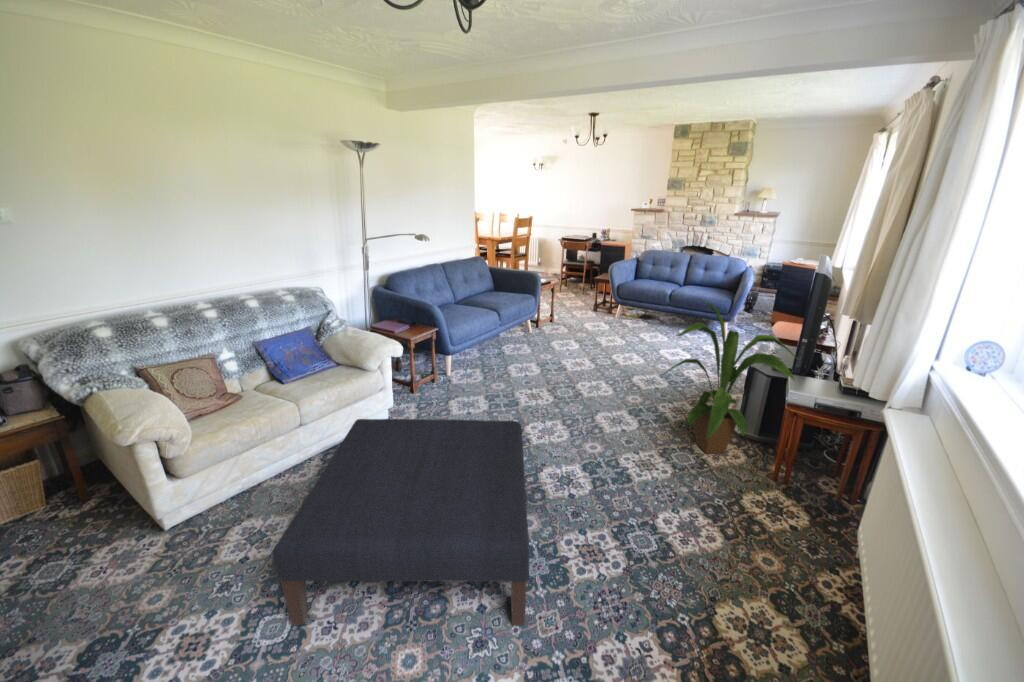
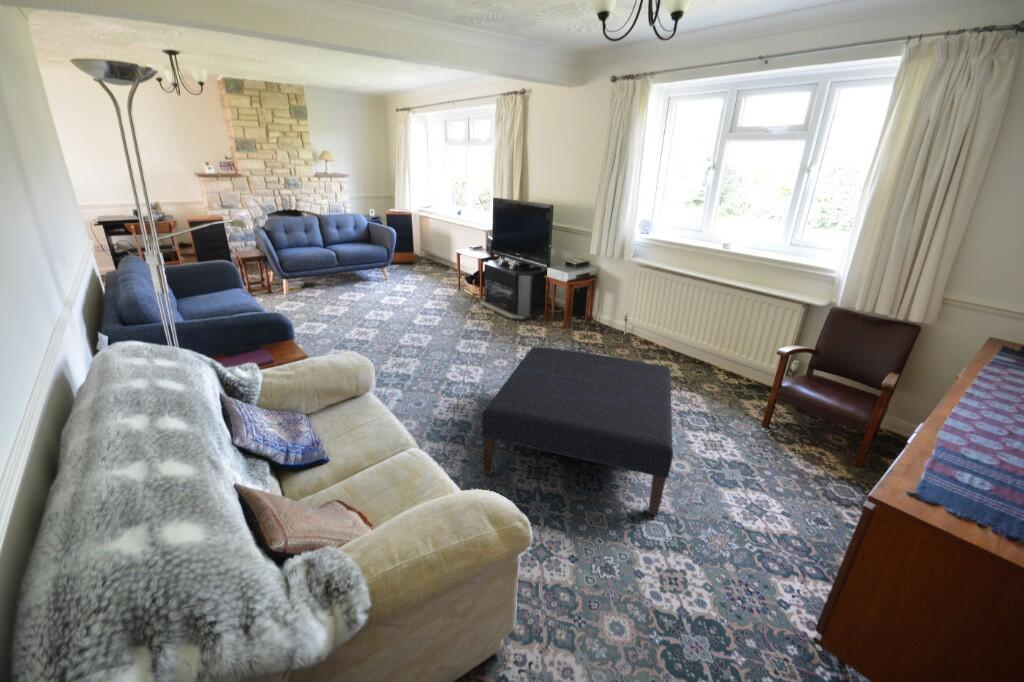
house plant: present [665,299,798,454] -> none [511,233,580,333]

